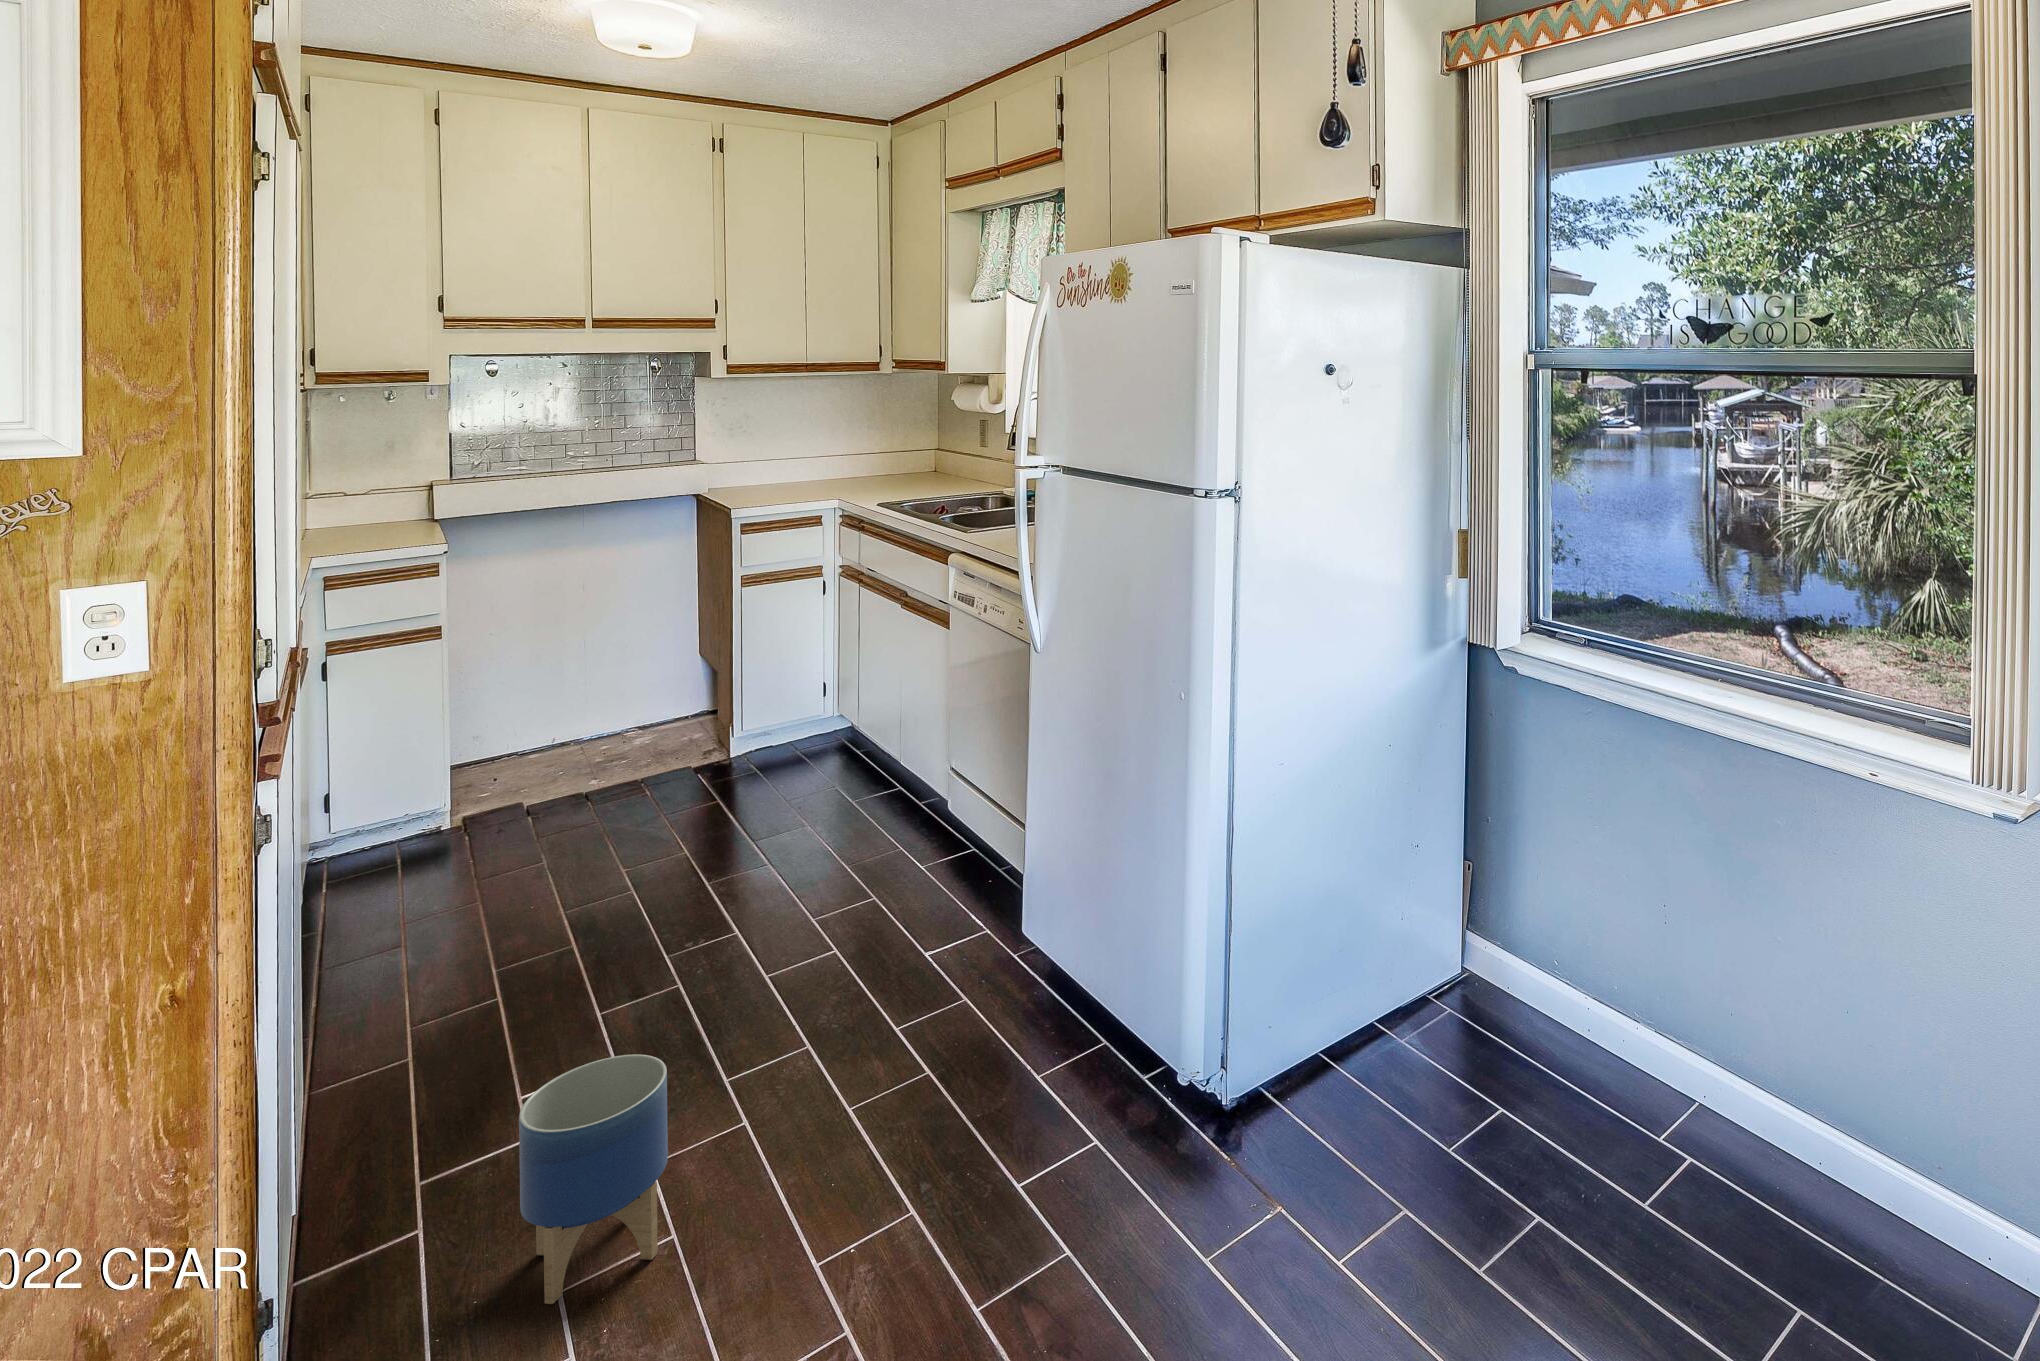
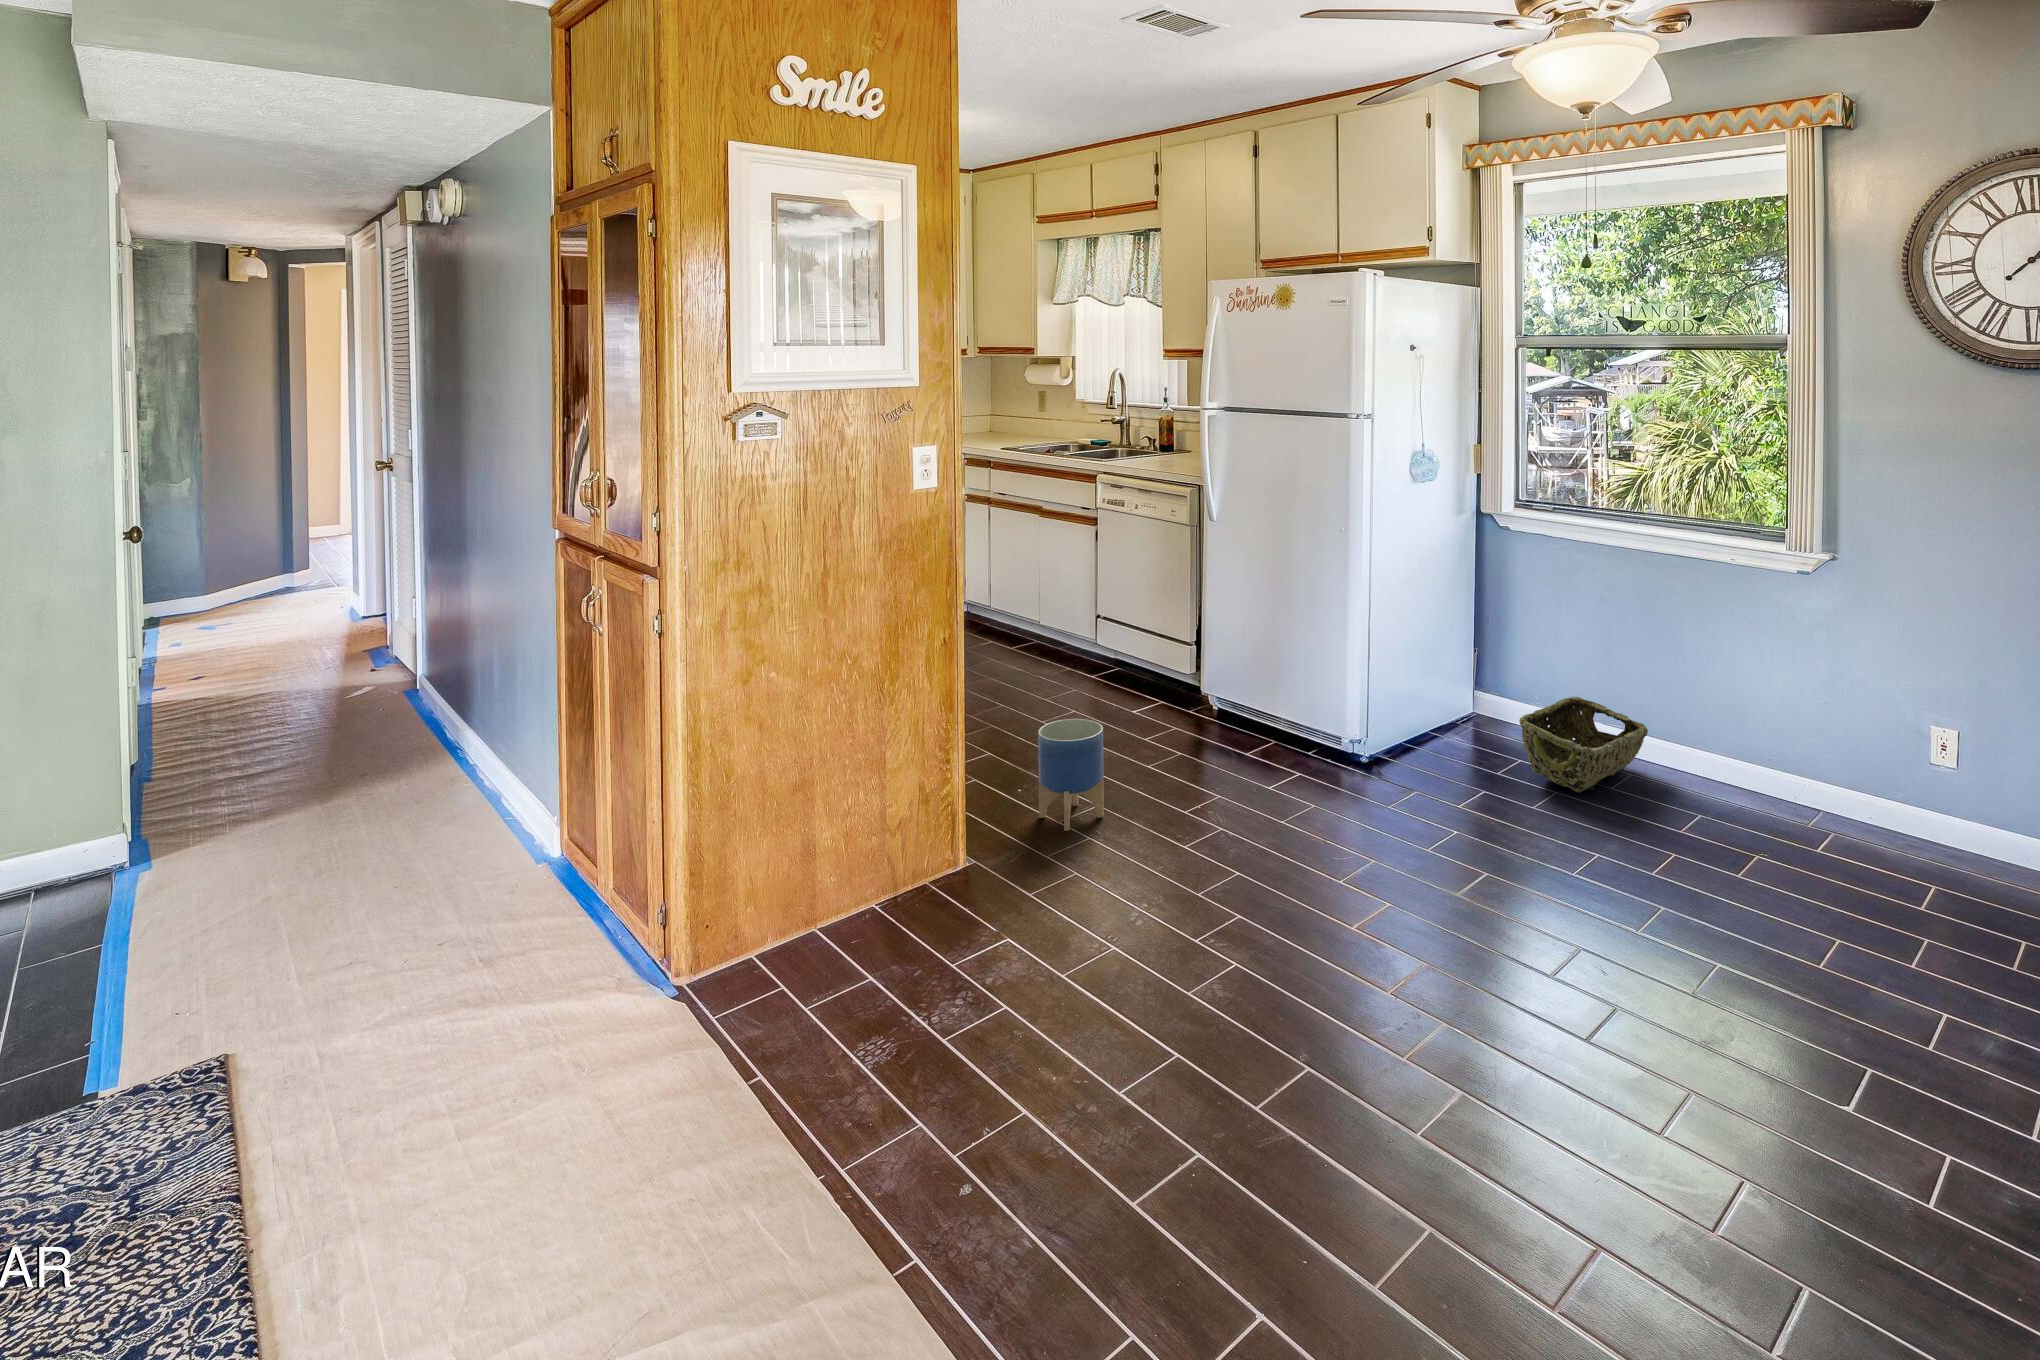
woven basket: none [1474,987,1722,1221] -> present [1519,697,1648,793]

